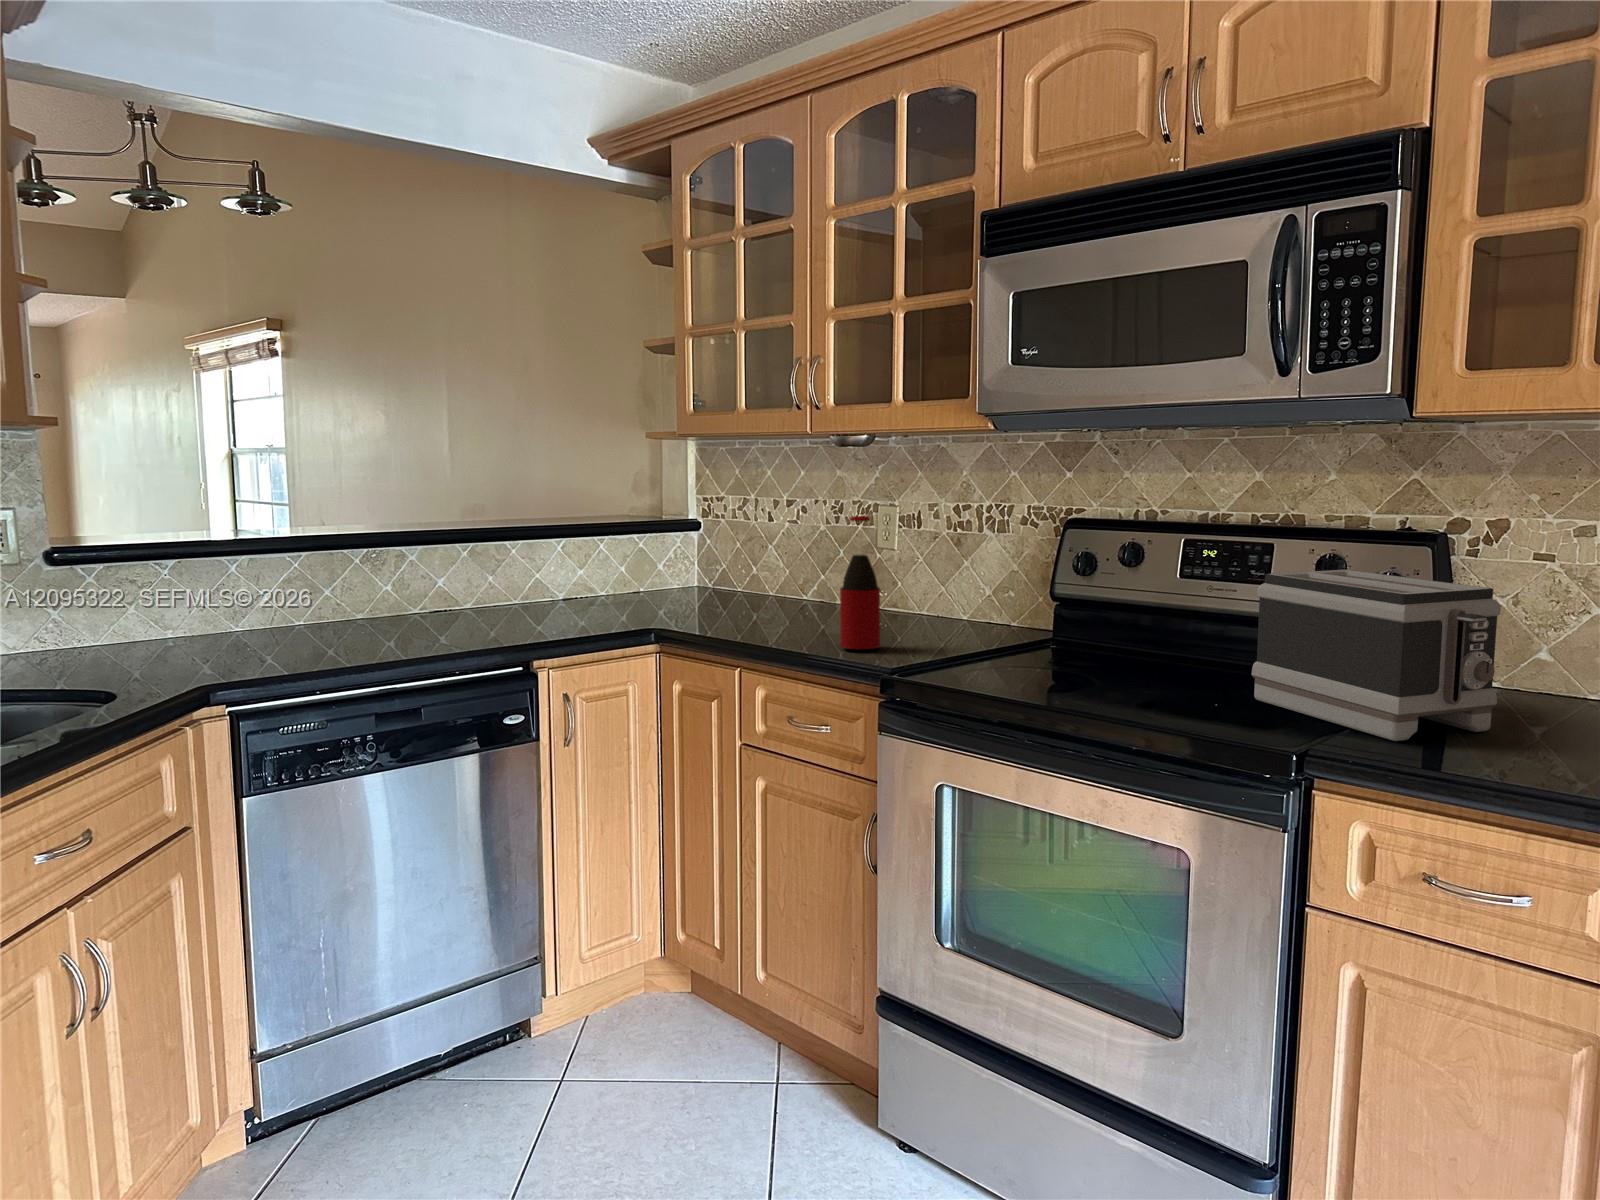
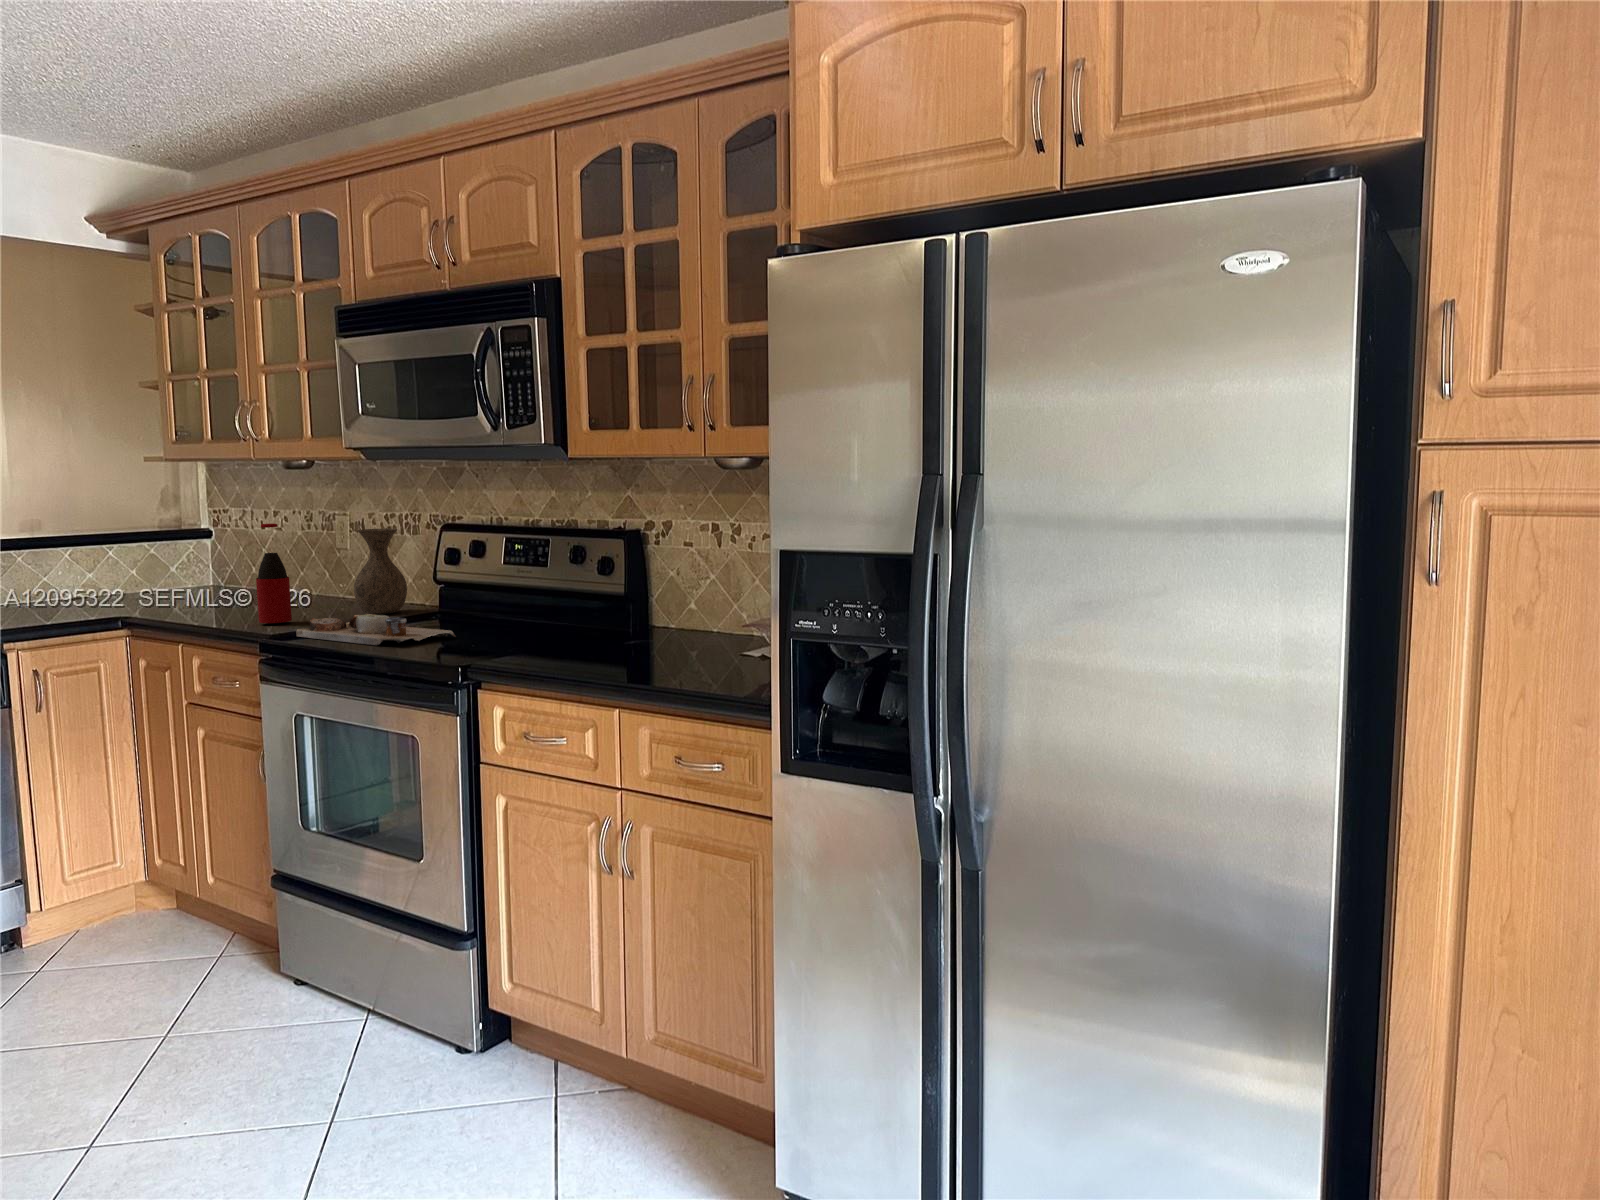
vase: none [941,523,1008,638] -> present [354,529,407,614]
toaster: present [1251,570,1501,741] -> none [497,555,613,658]
cutting board: none [926,644,1165,699] -> present [296,614,456,646]

